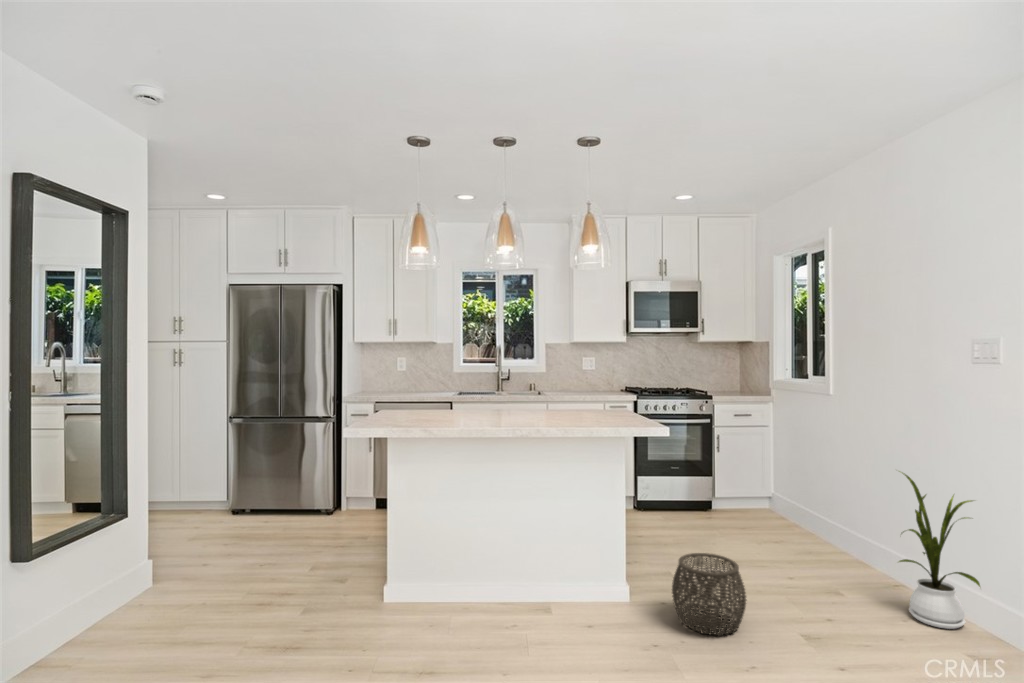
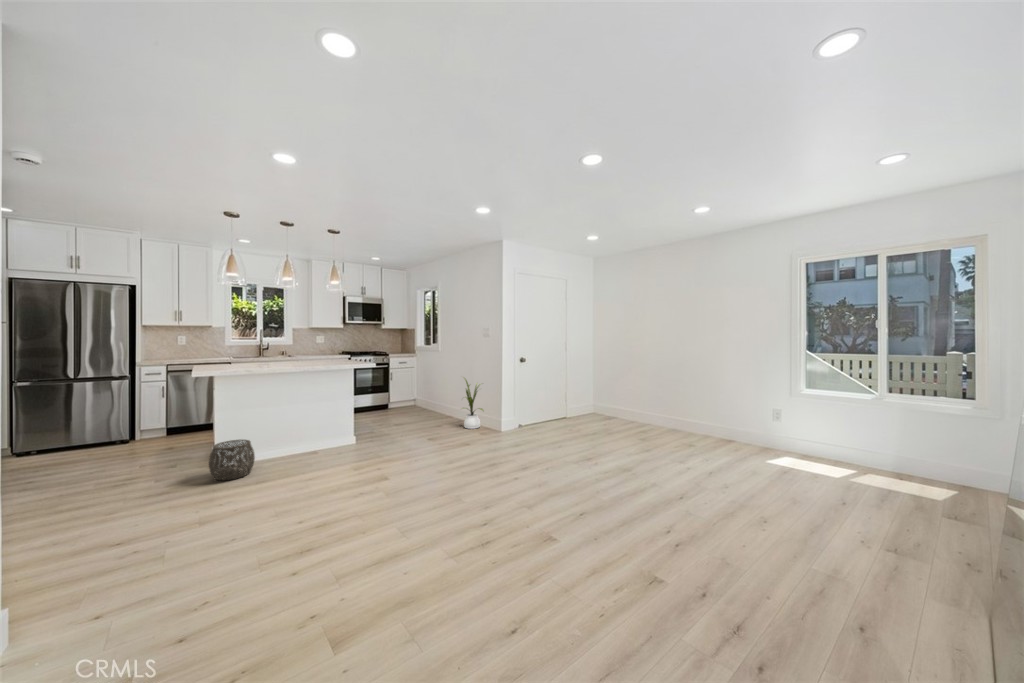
woven basket: present [672,553,746,635] -> present [209,440,255,480]

